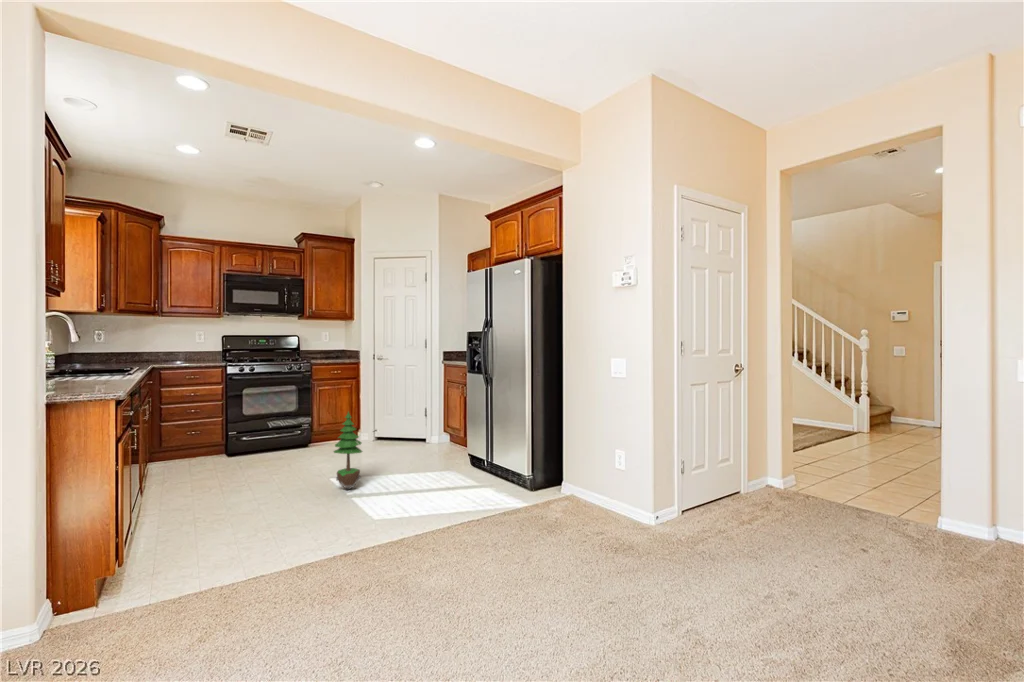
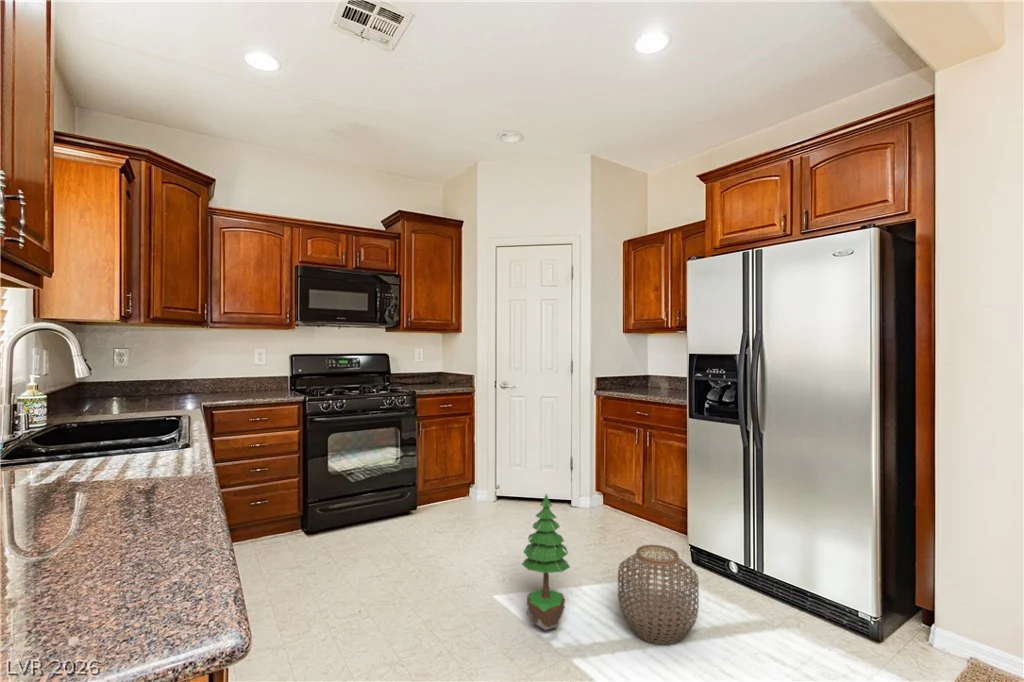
woven basket: none [389,442,434,493] -> present [618,545,699,645]

